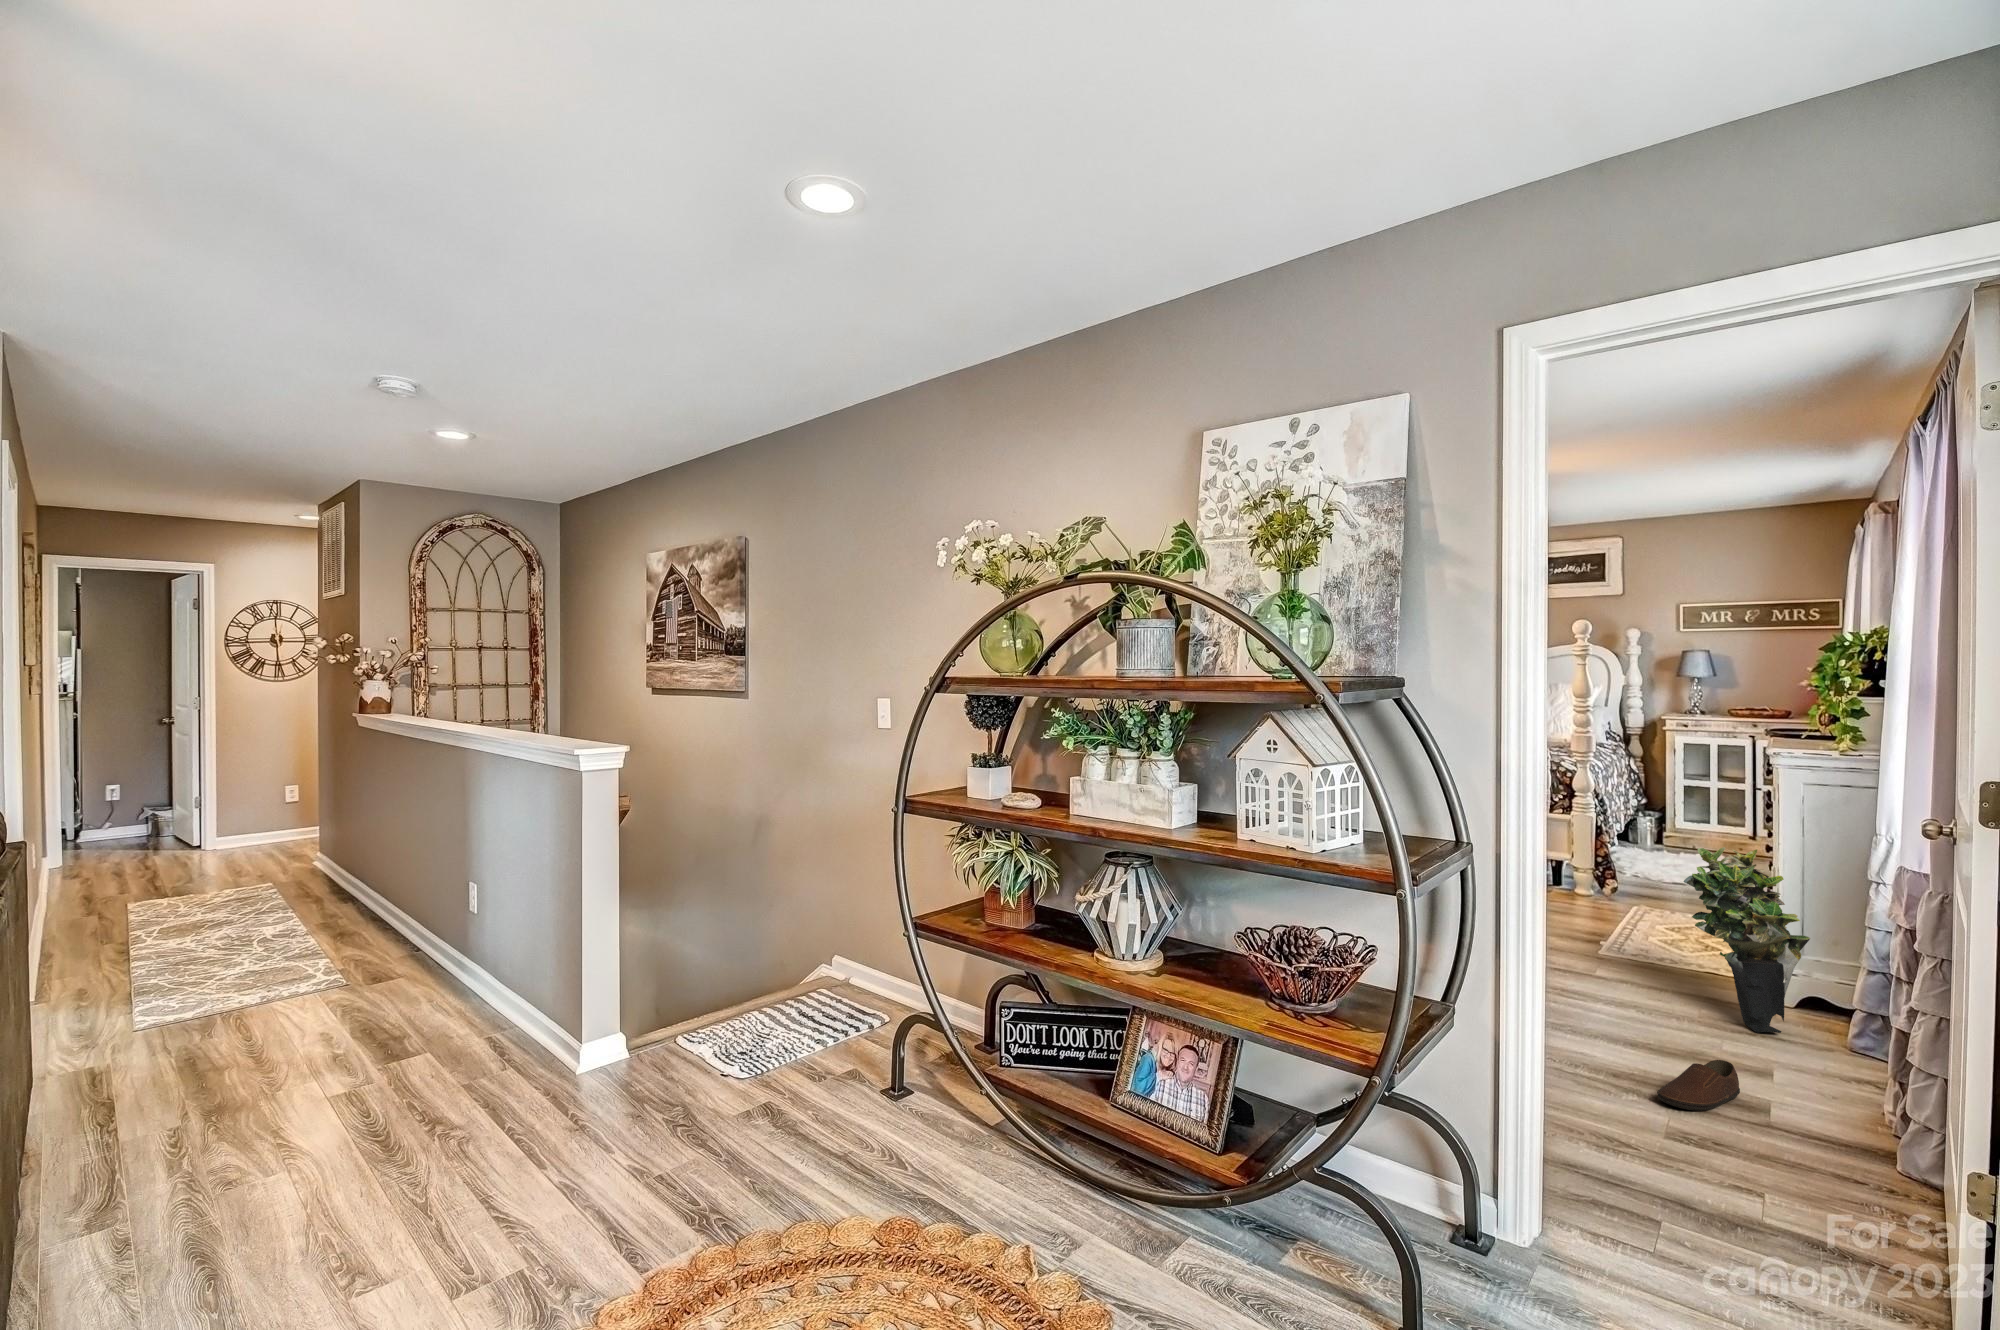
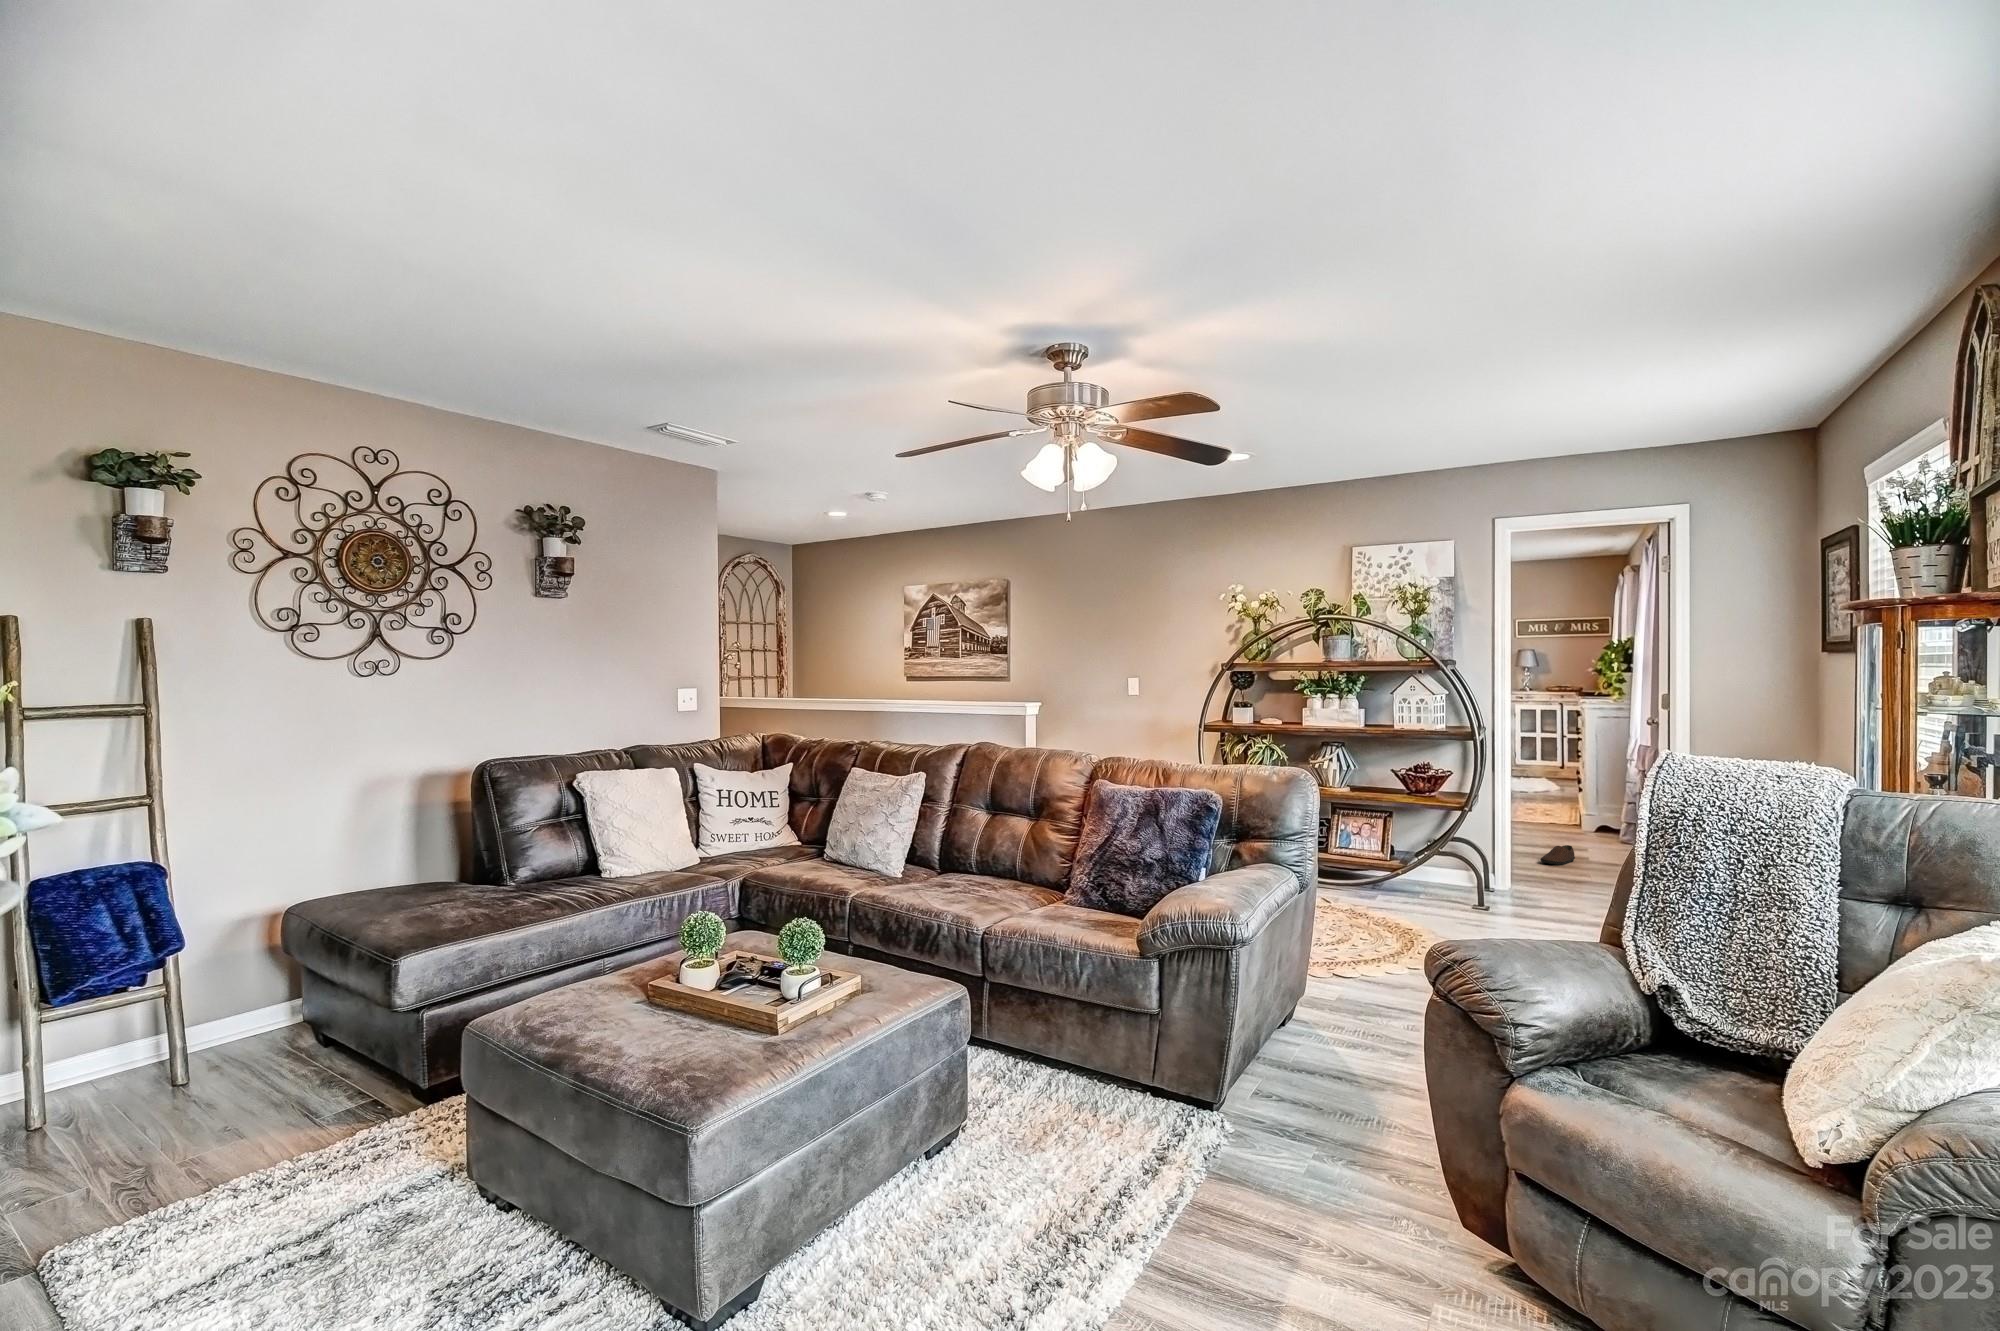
potted plant: present [1684,847,1810,1033] -> none [1542,753,1601,844]

